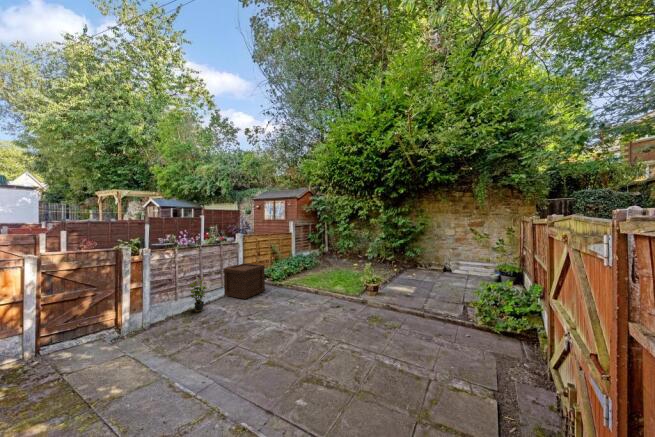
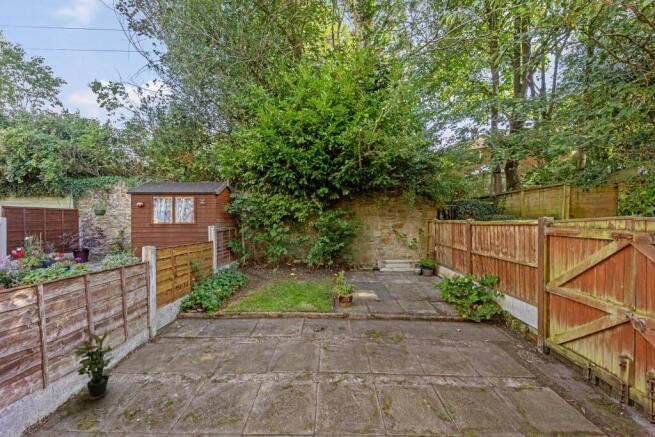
wooden crate: present [224,263,265,299] -> none [130,291,201,353]

